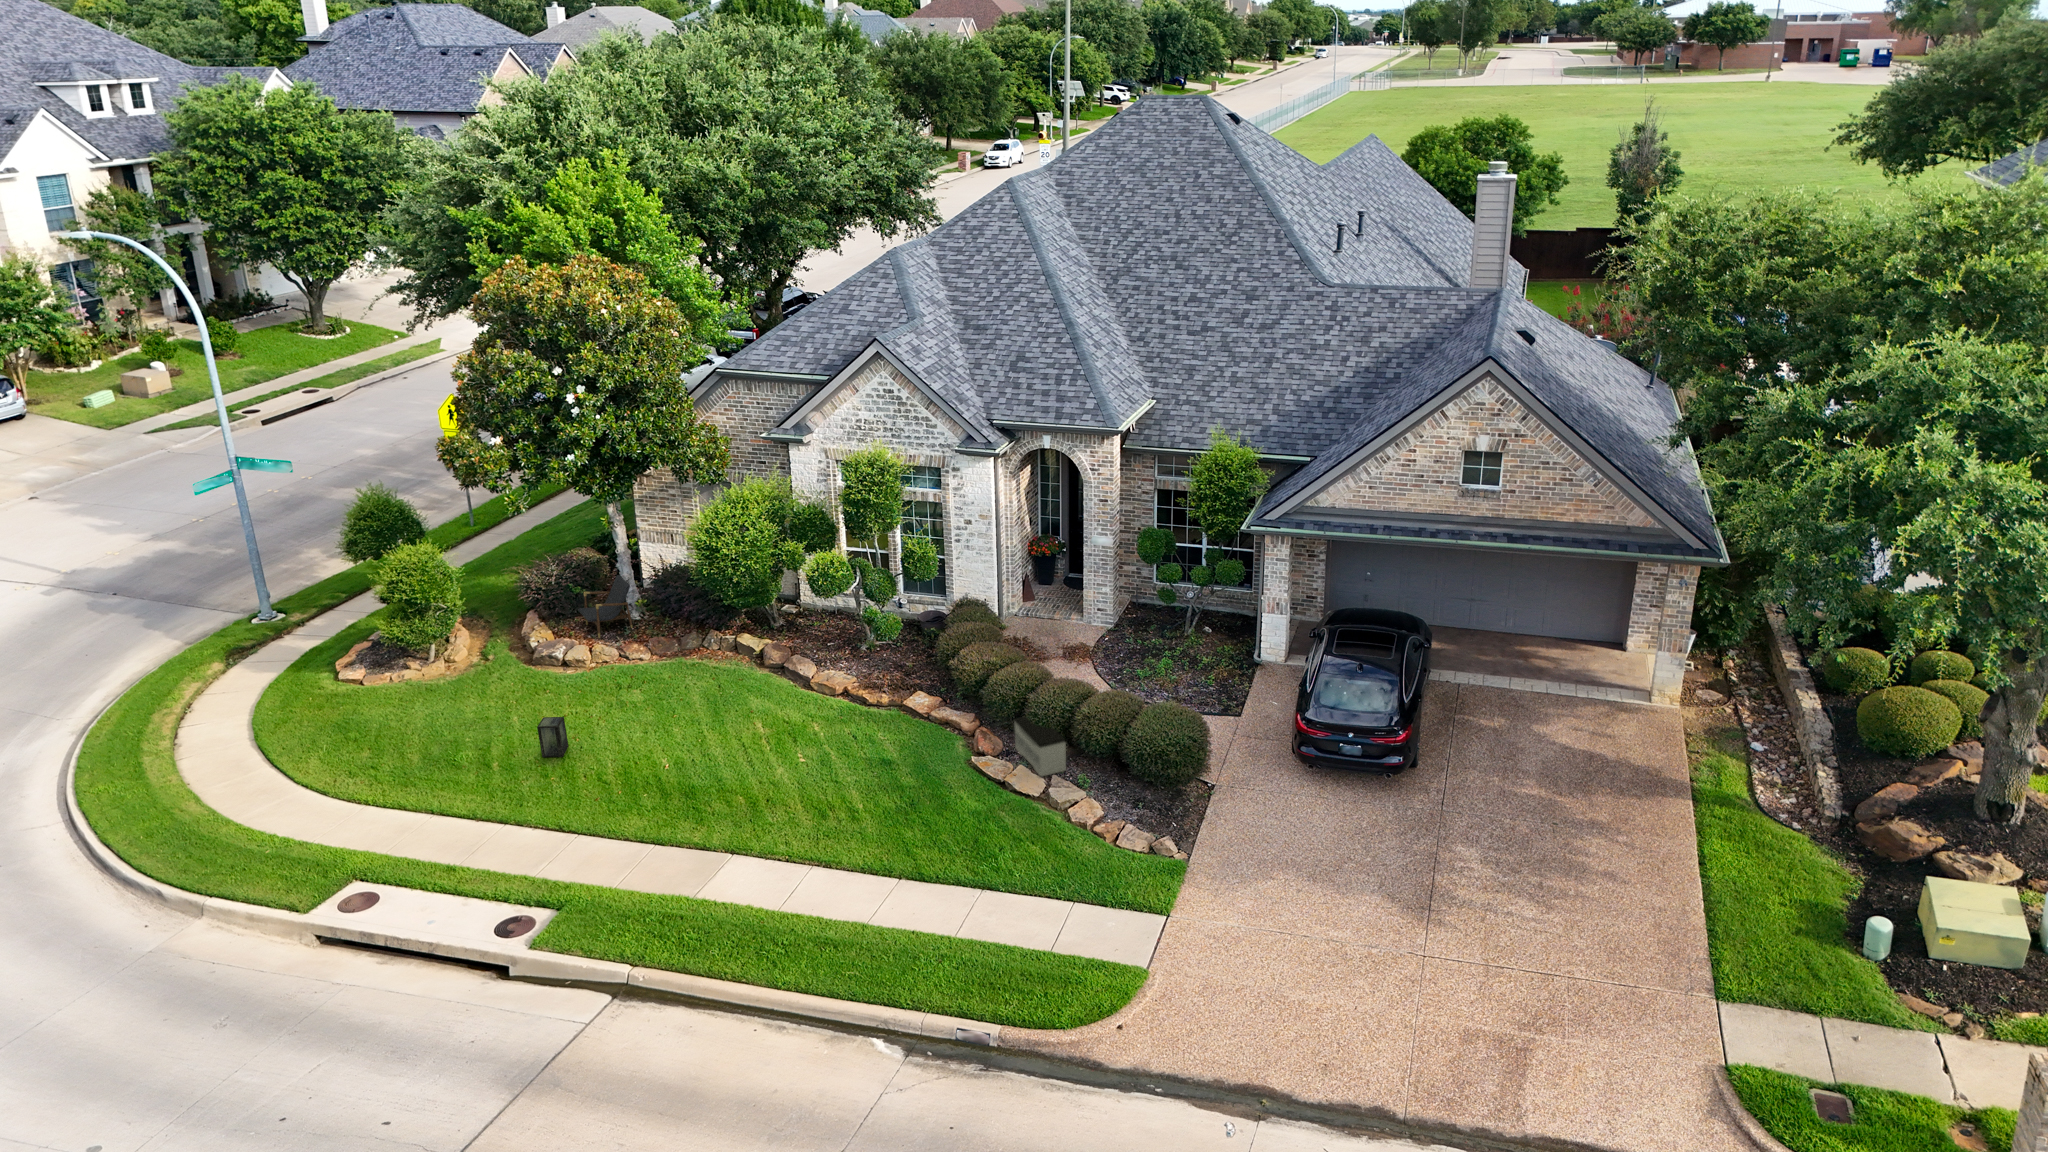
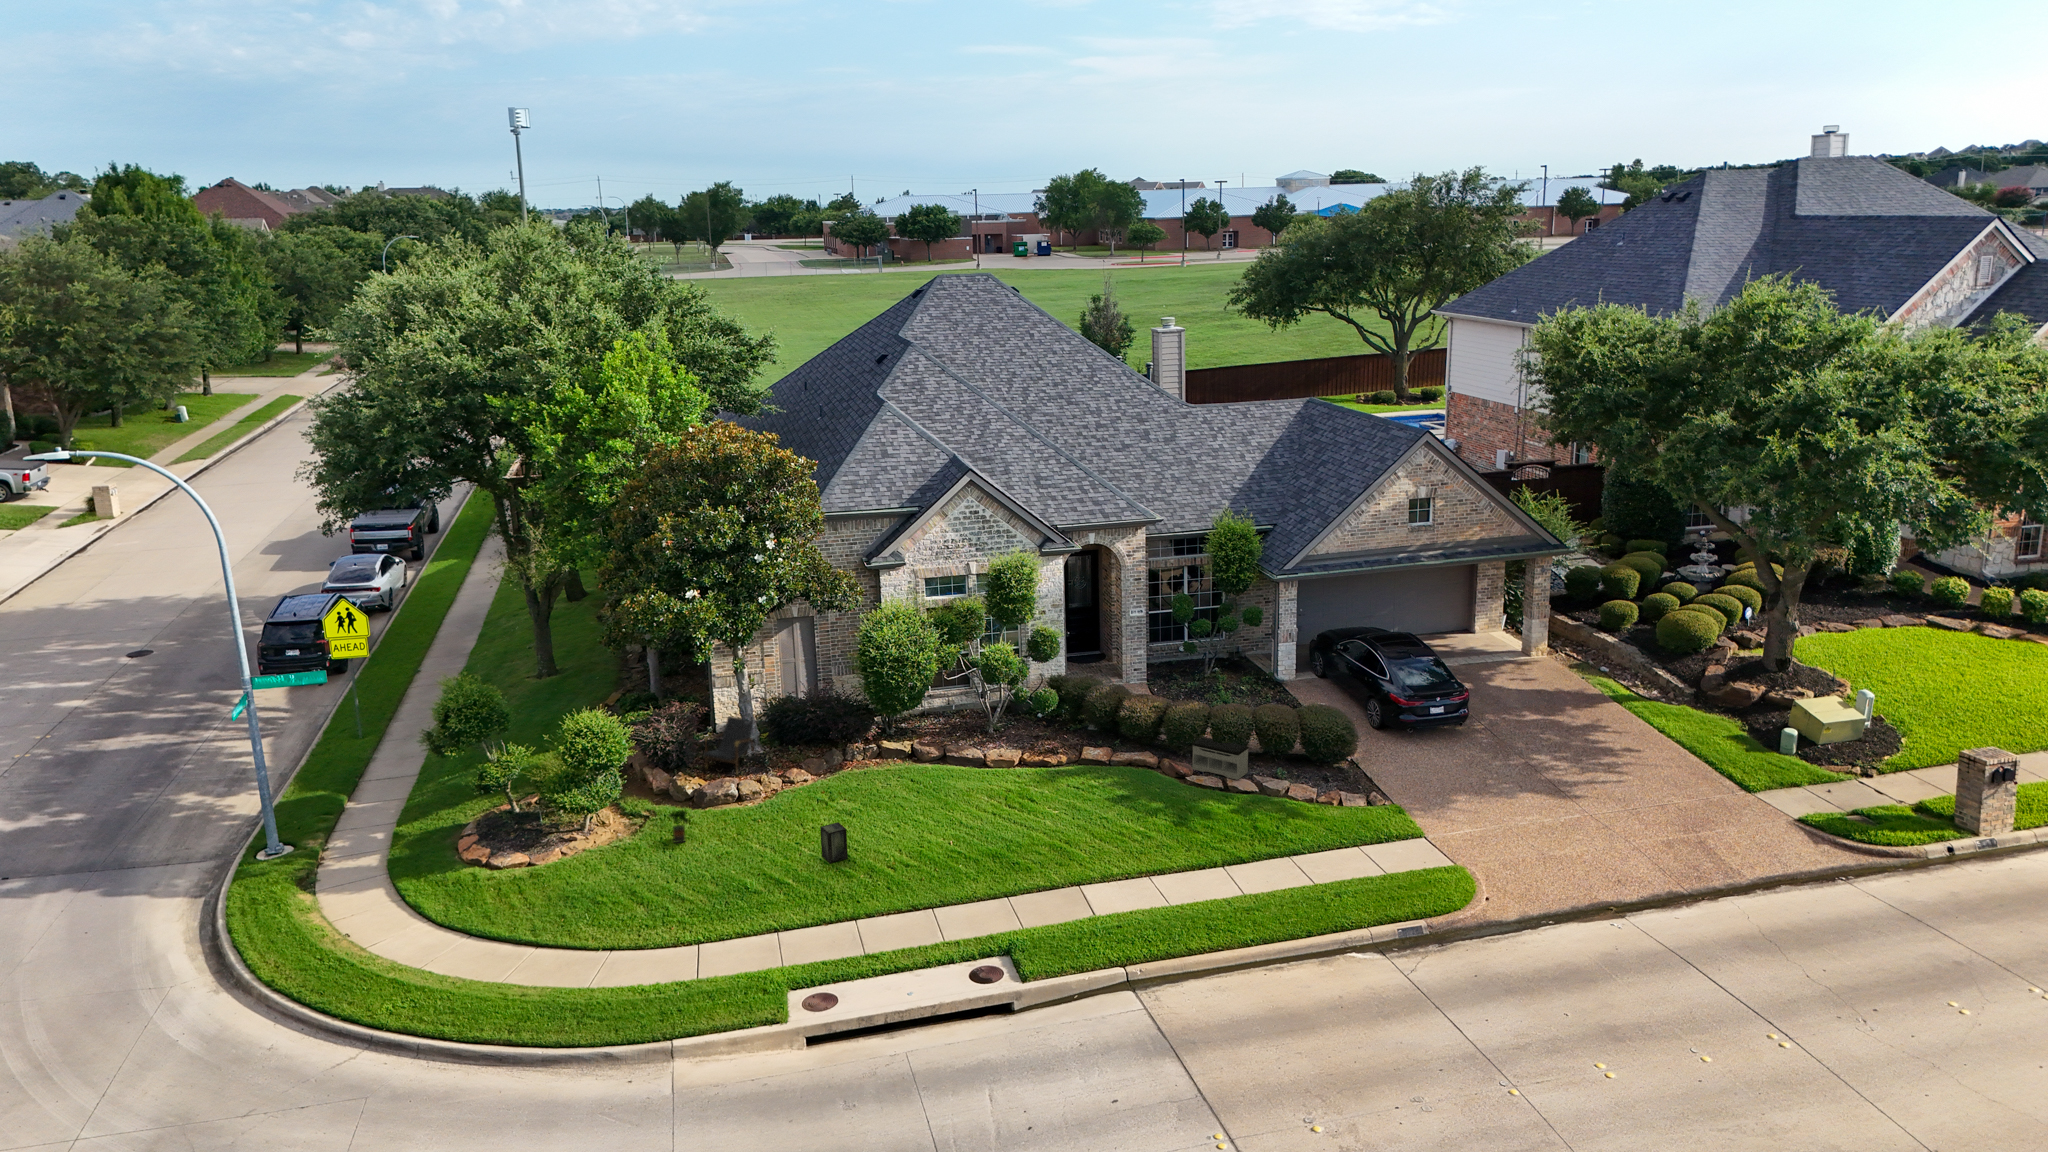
potted tree: none [455,665,477,698] -> present [669,810,688,843]

